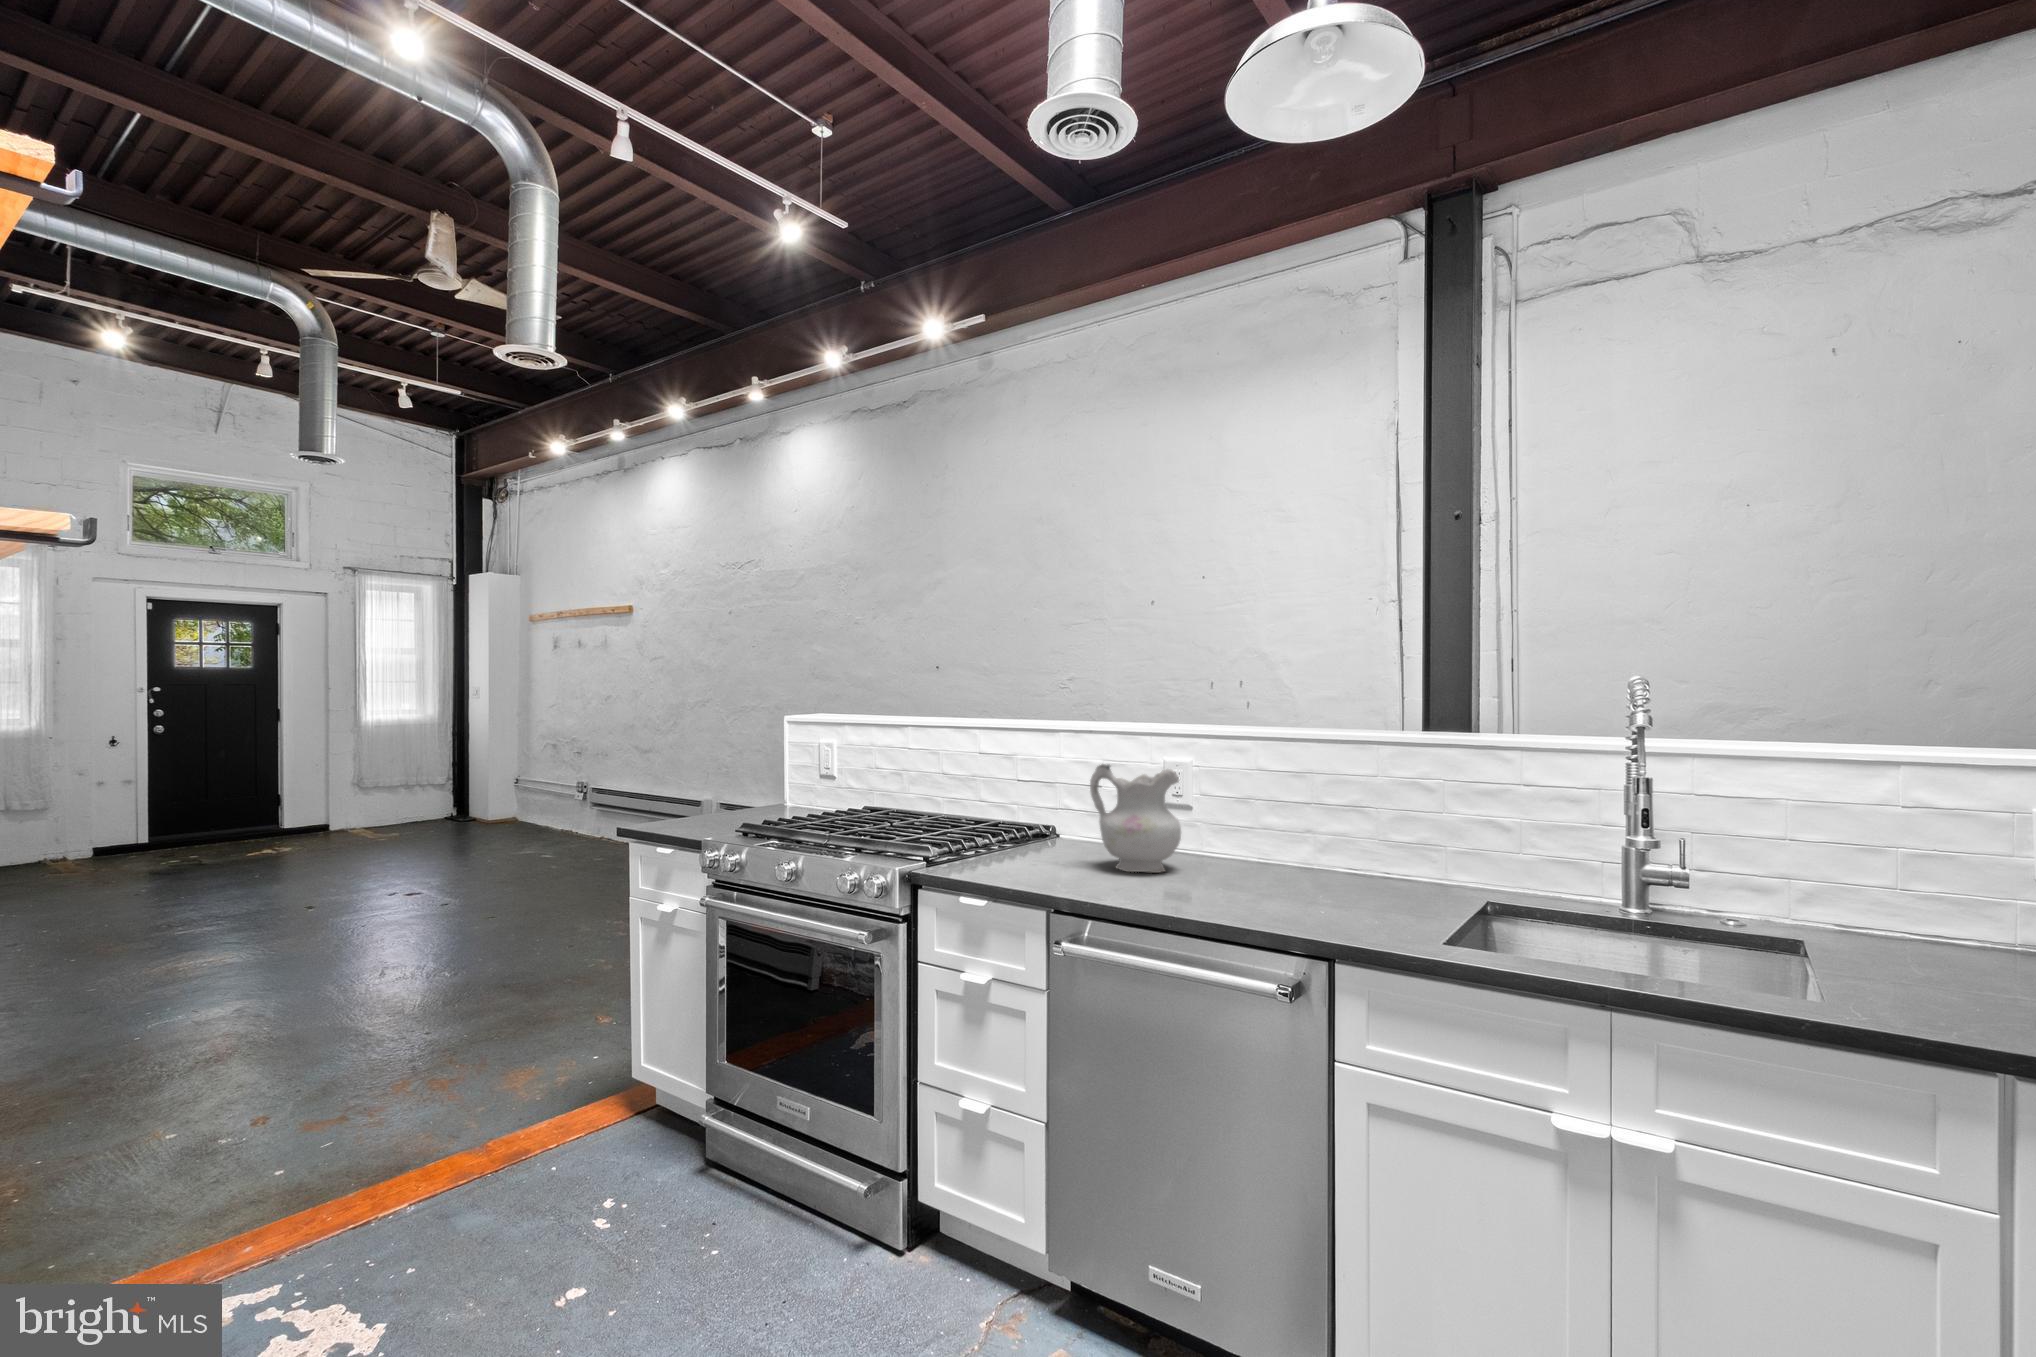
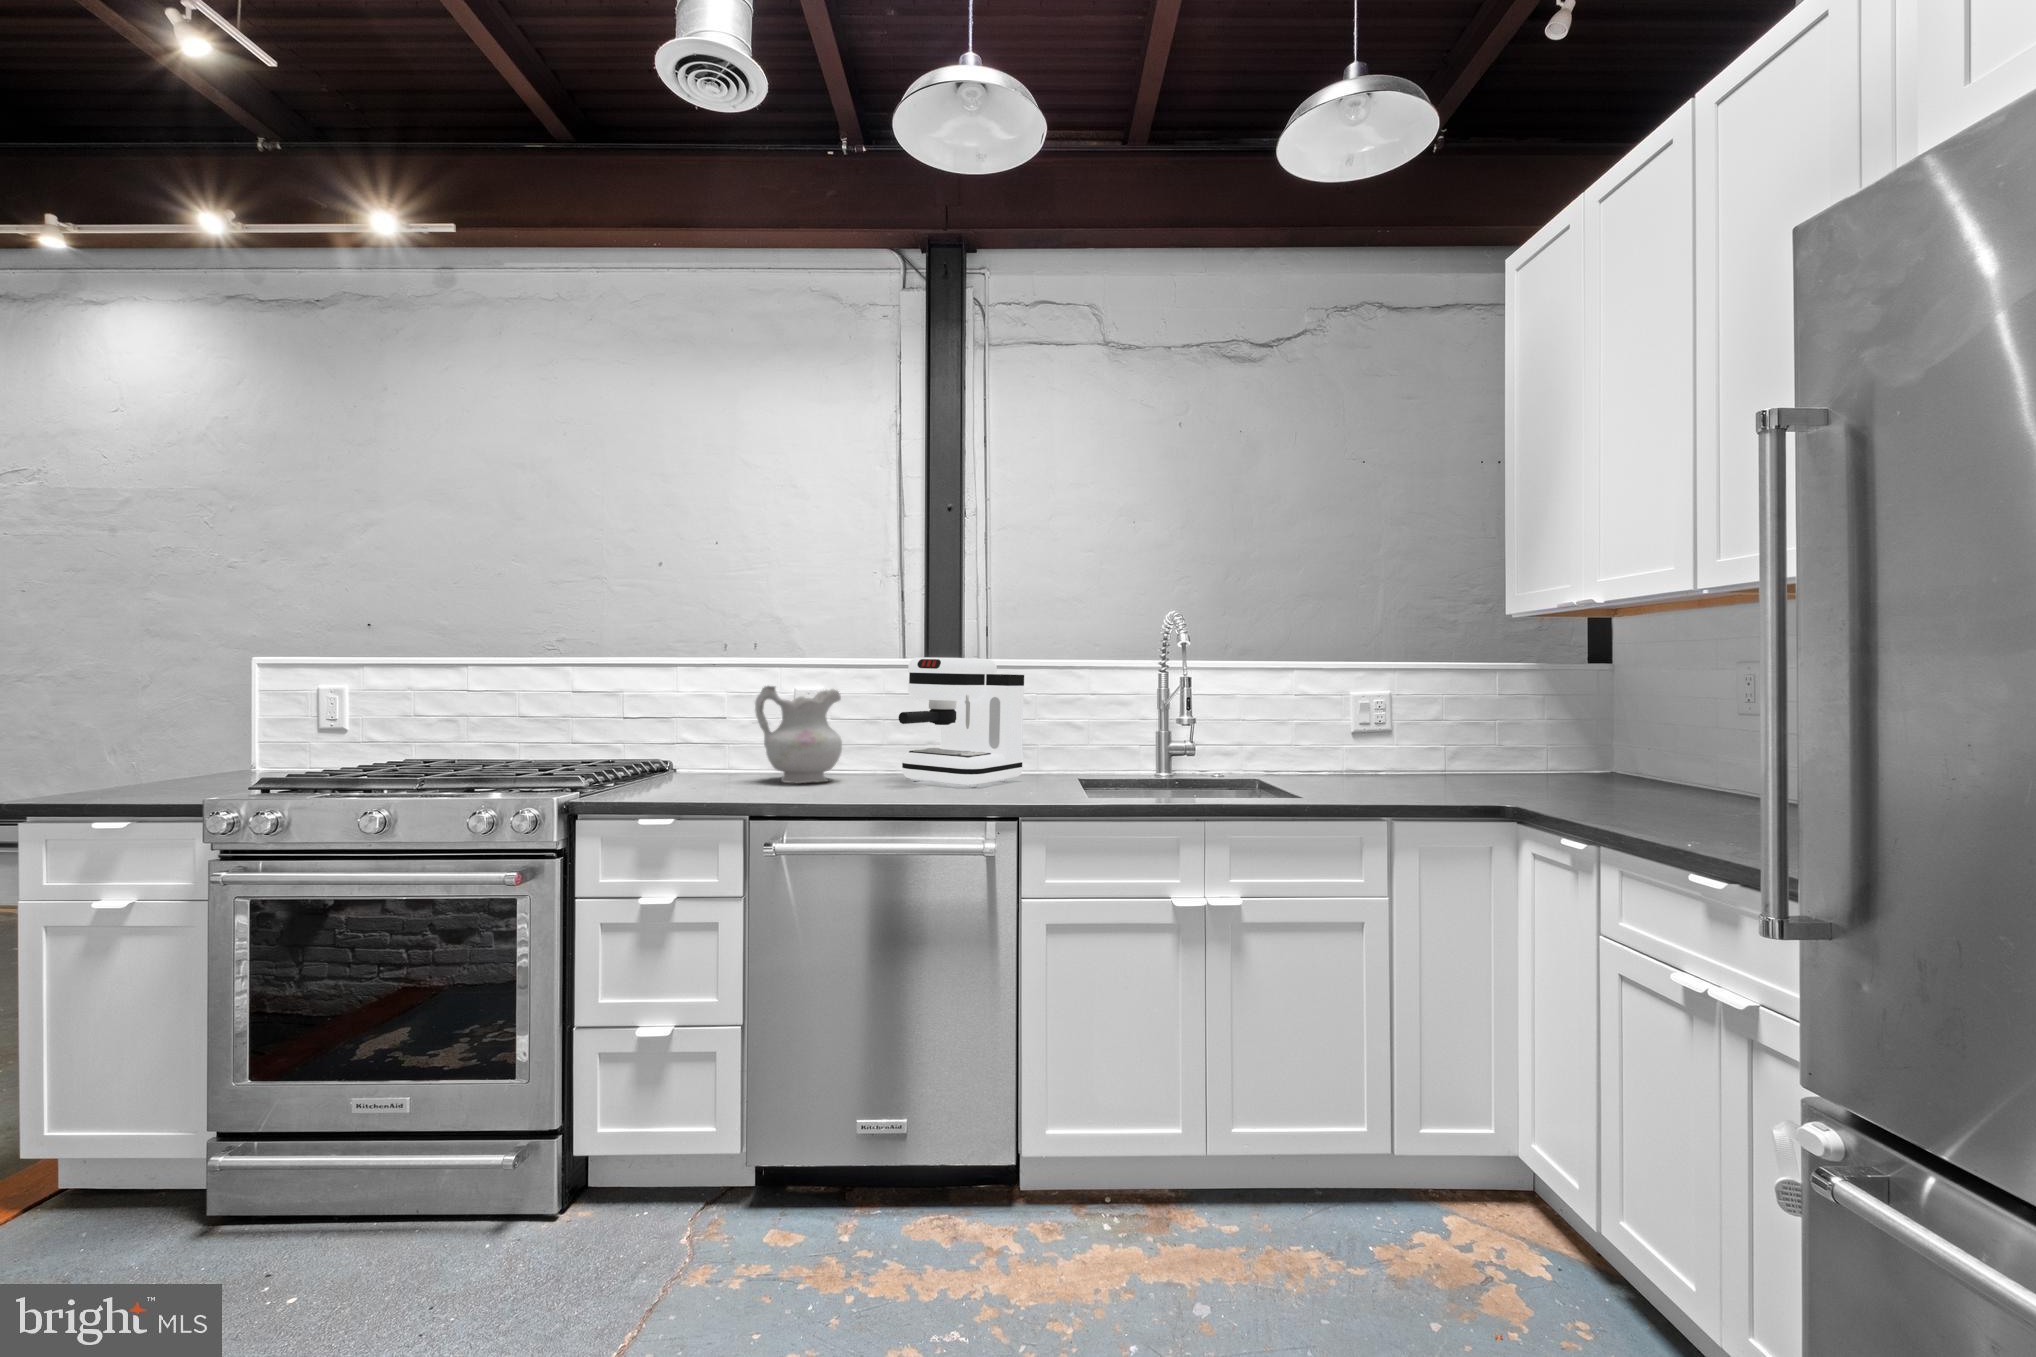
coffee maker: none [1226,735,1401,902] -> present [899,657,1024,787]

